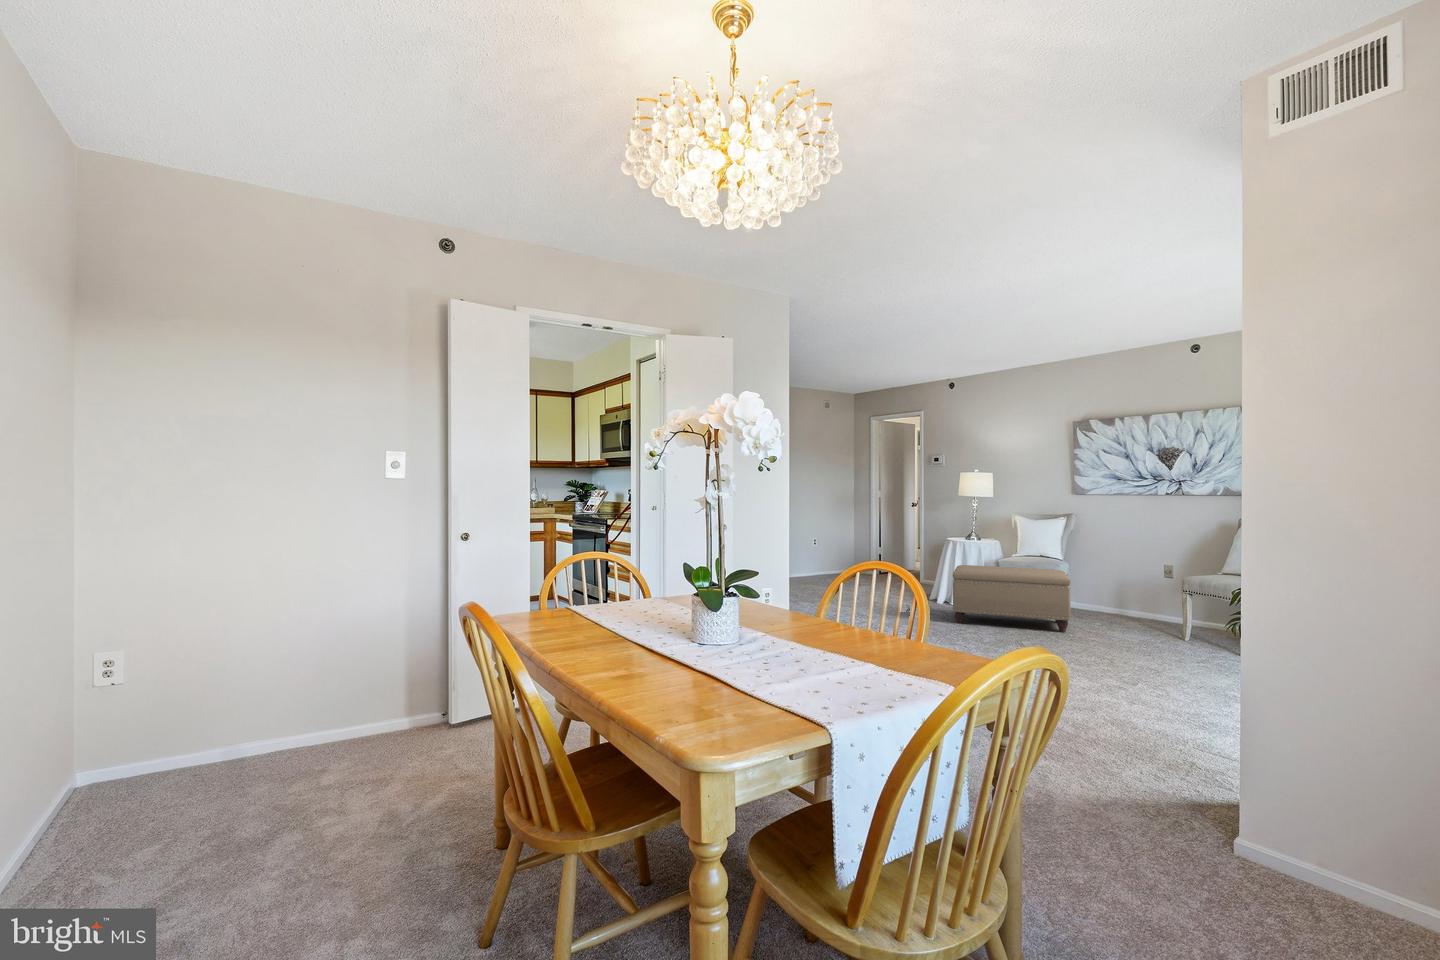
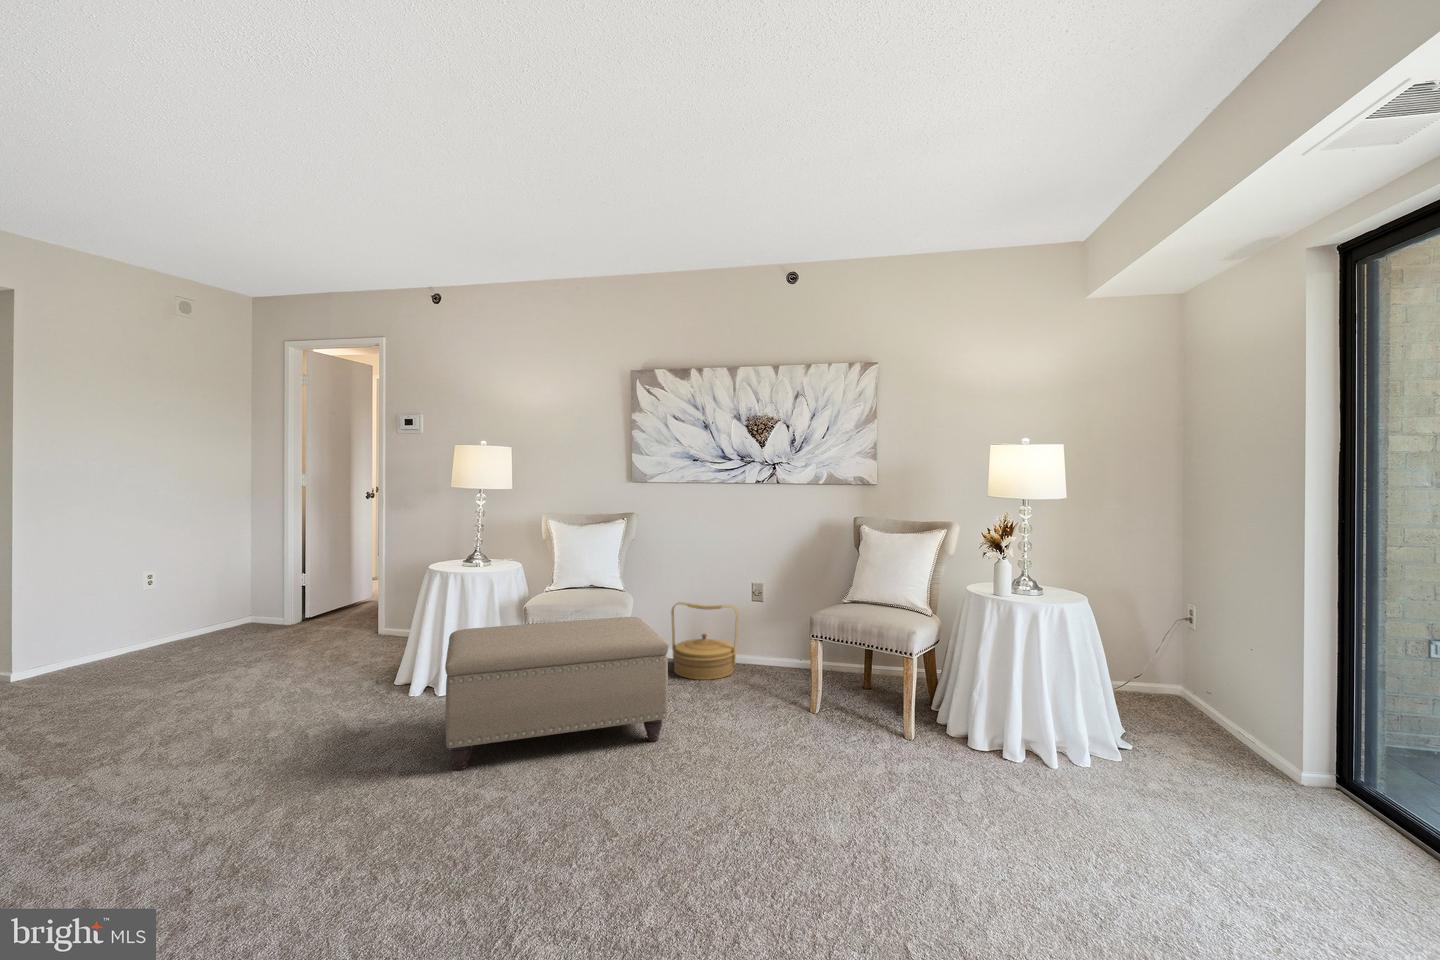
woven basket: none [1099,572,1148,622] -> present [671,602,738,680]

